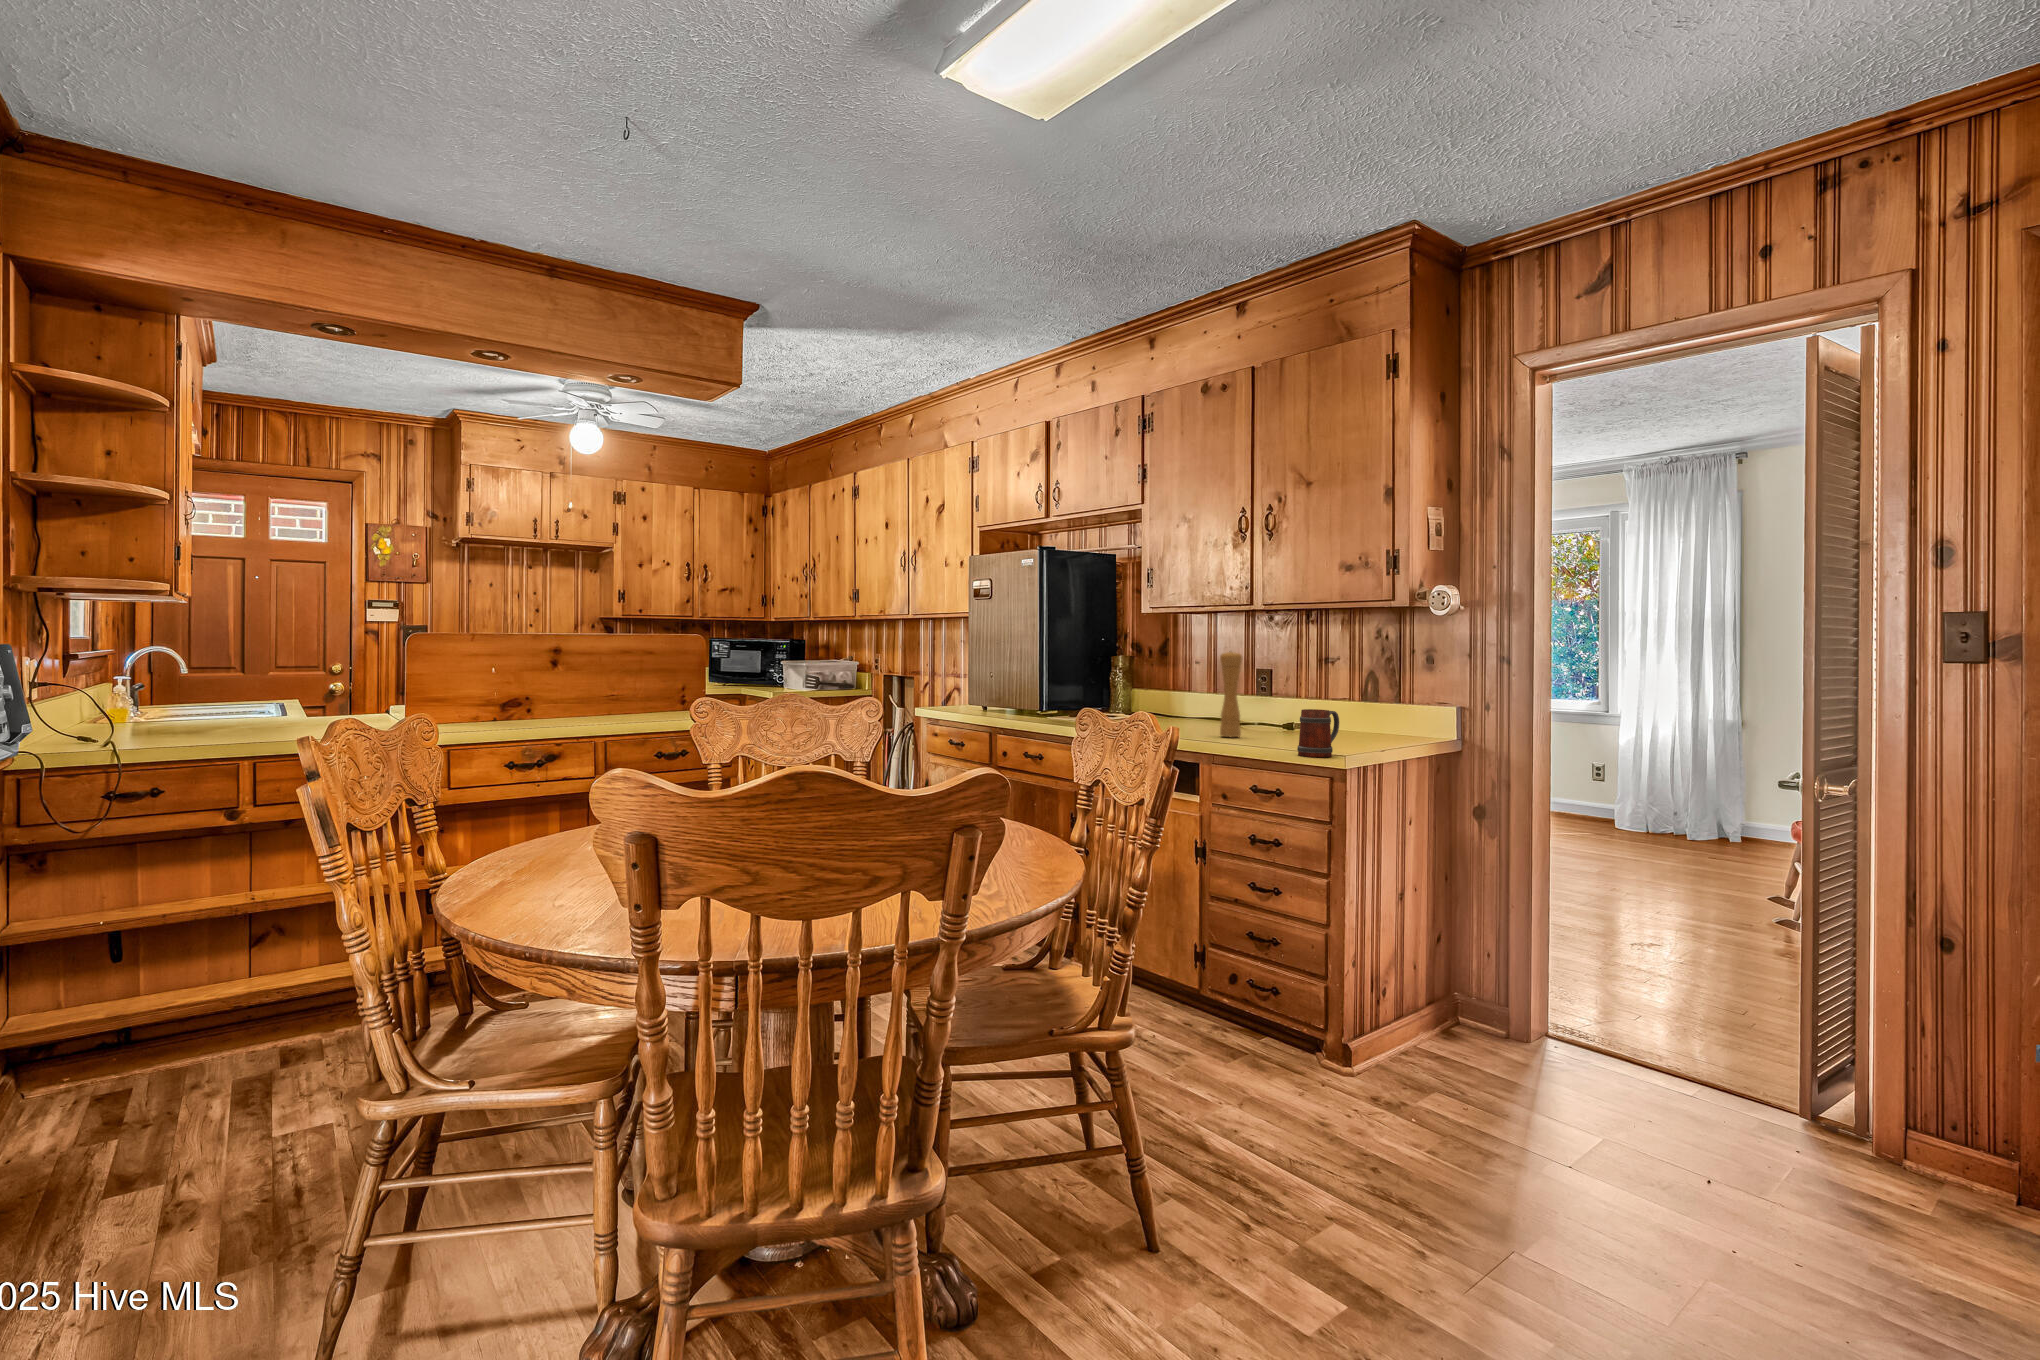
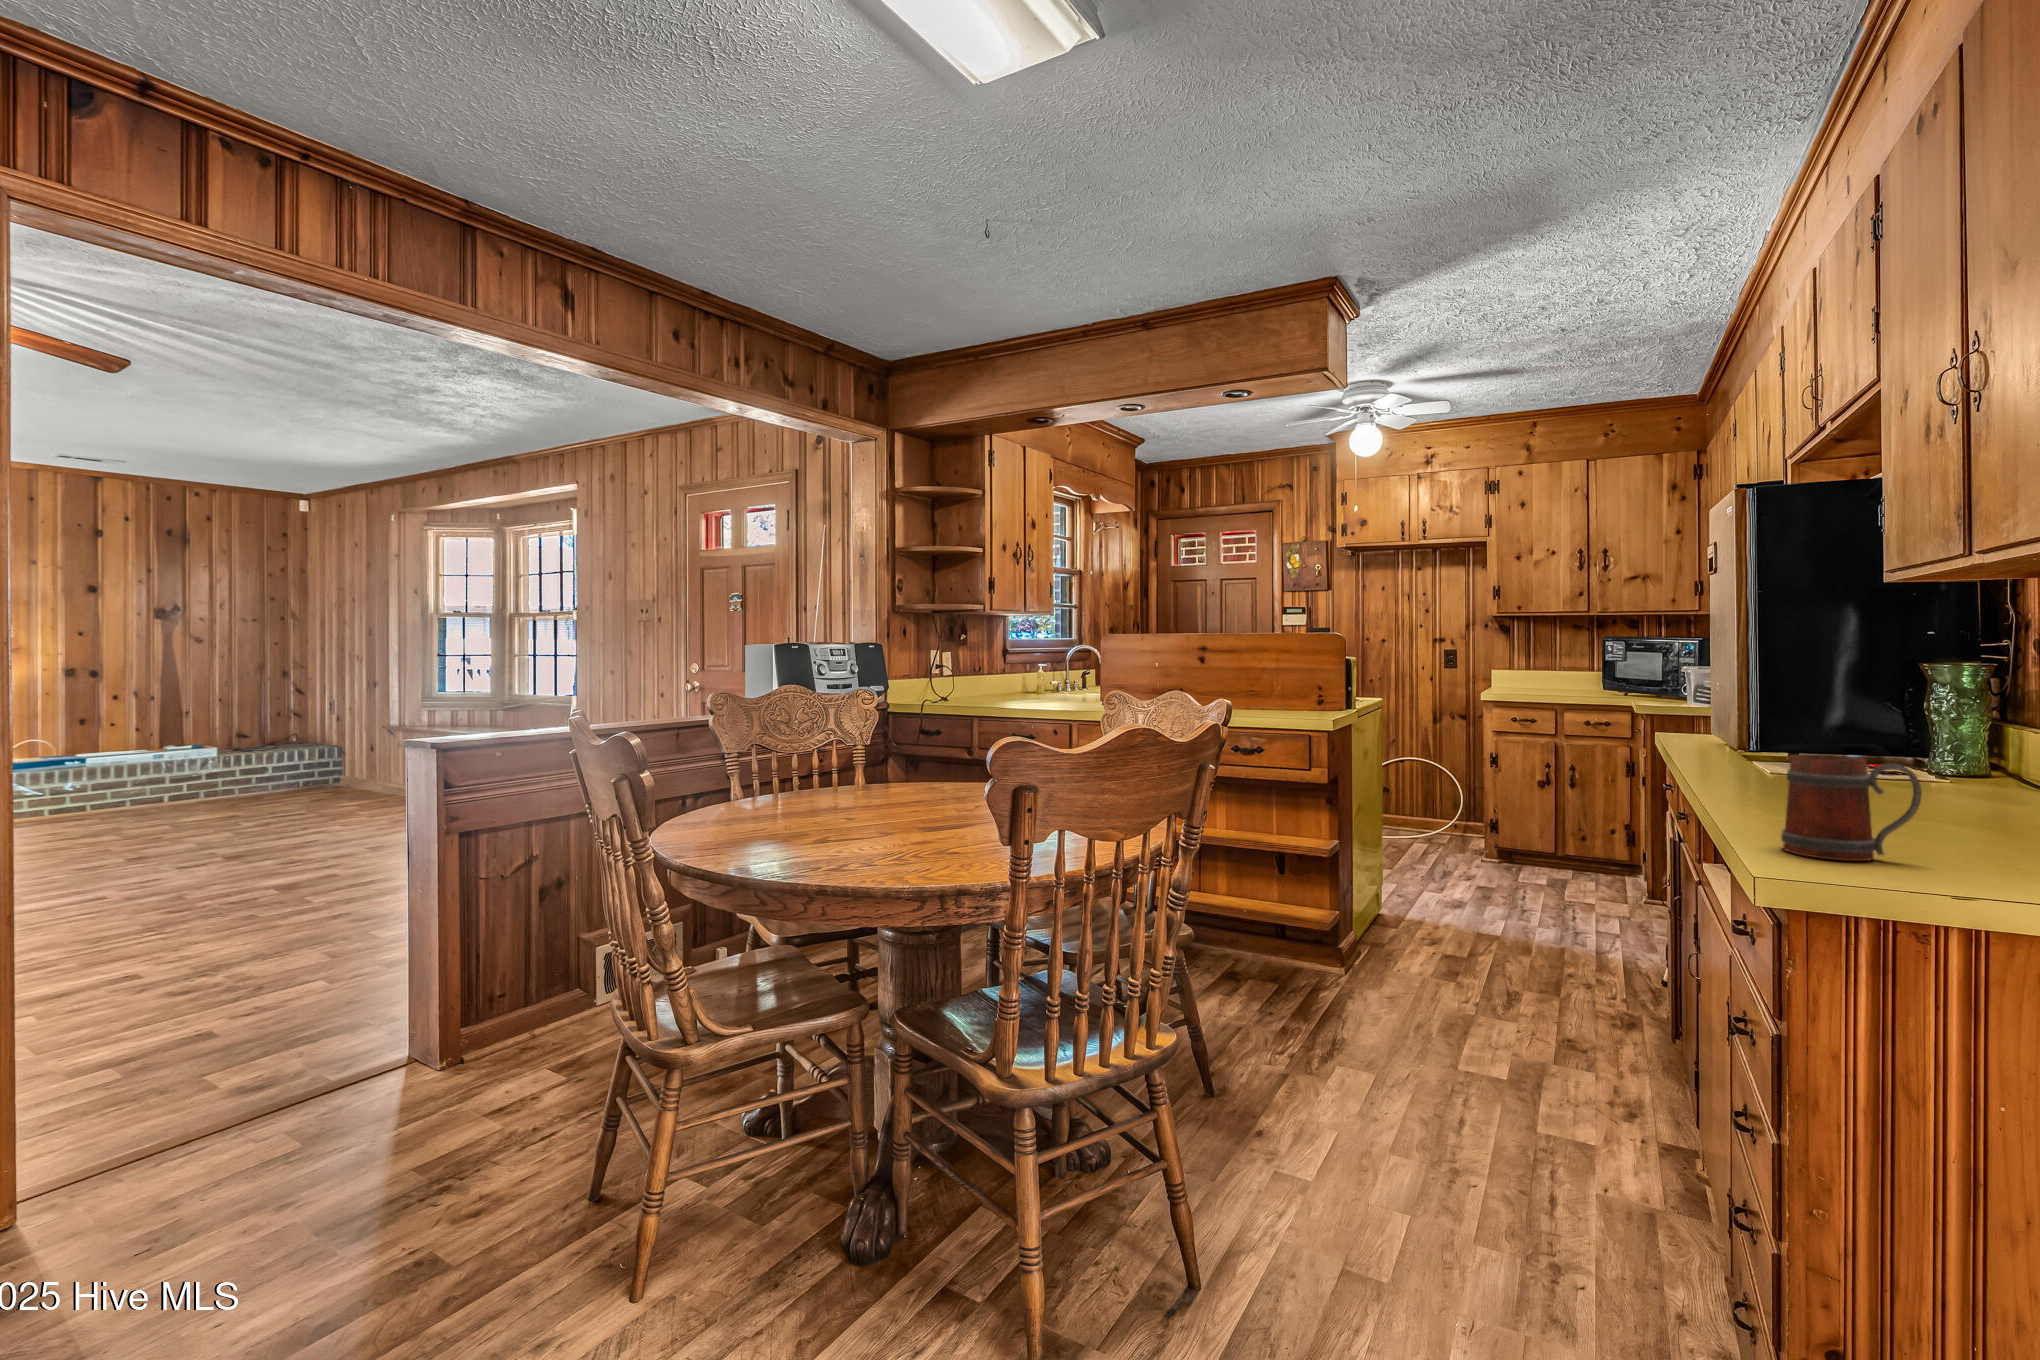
pepper mill: present [1220,652,1242,737] -> none [1911,636,1974,814]

